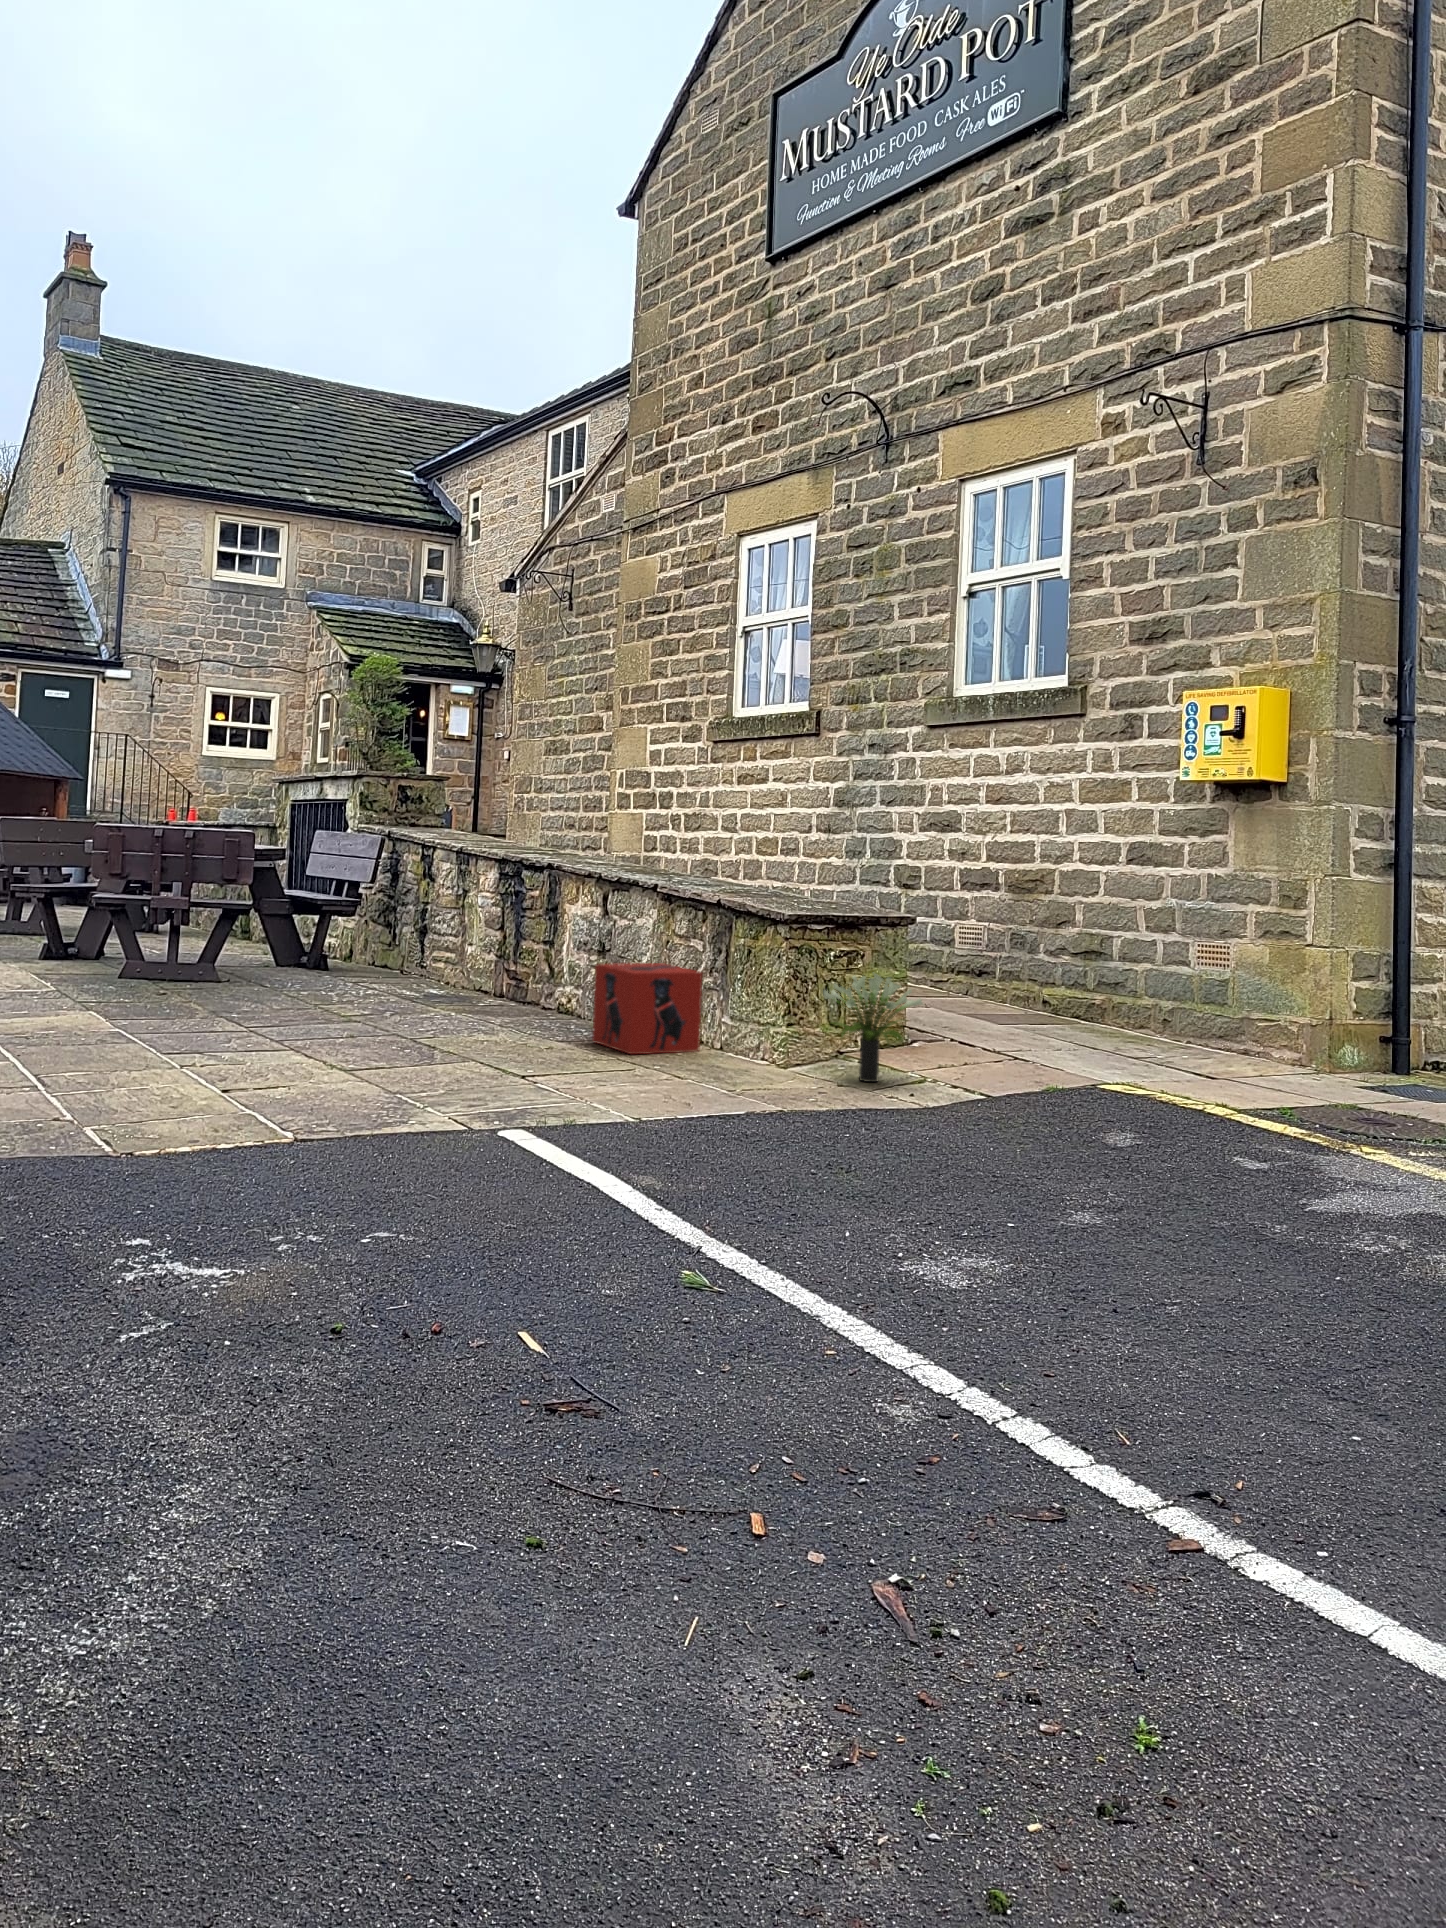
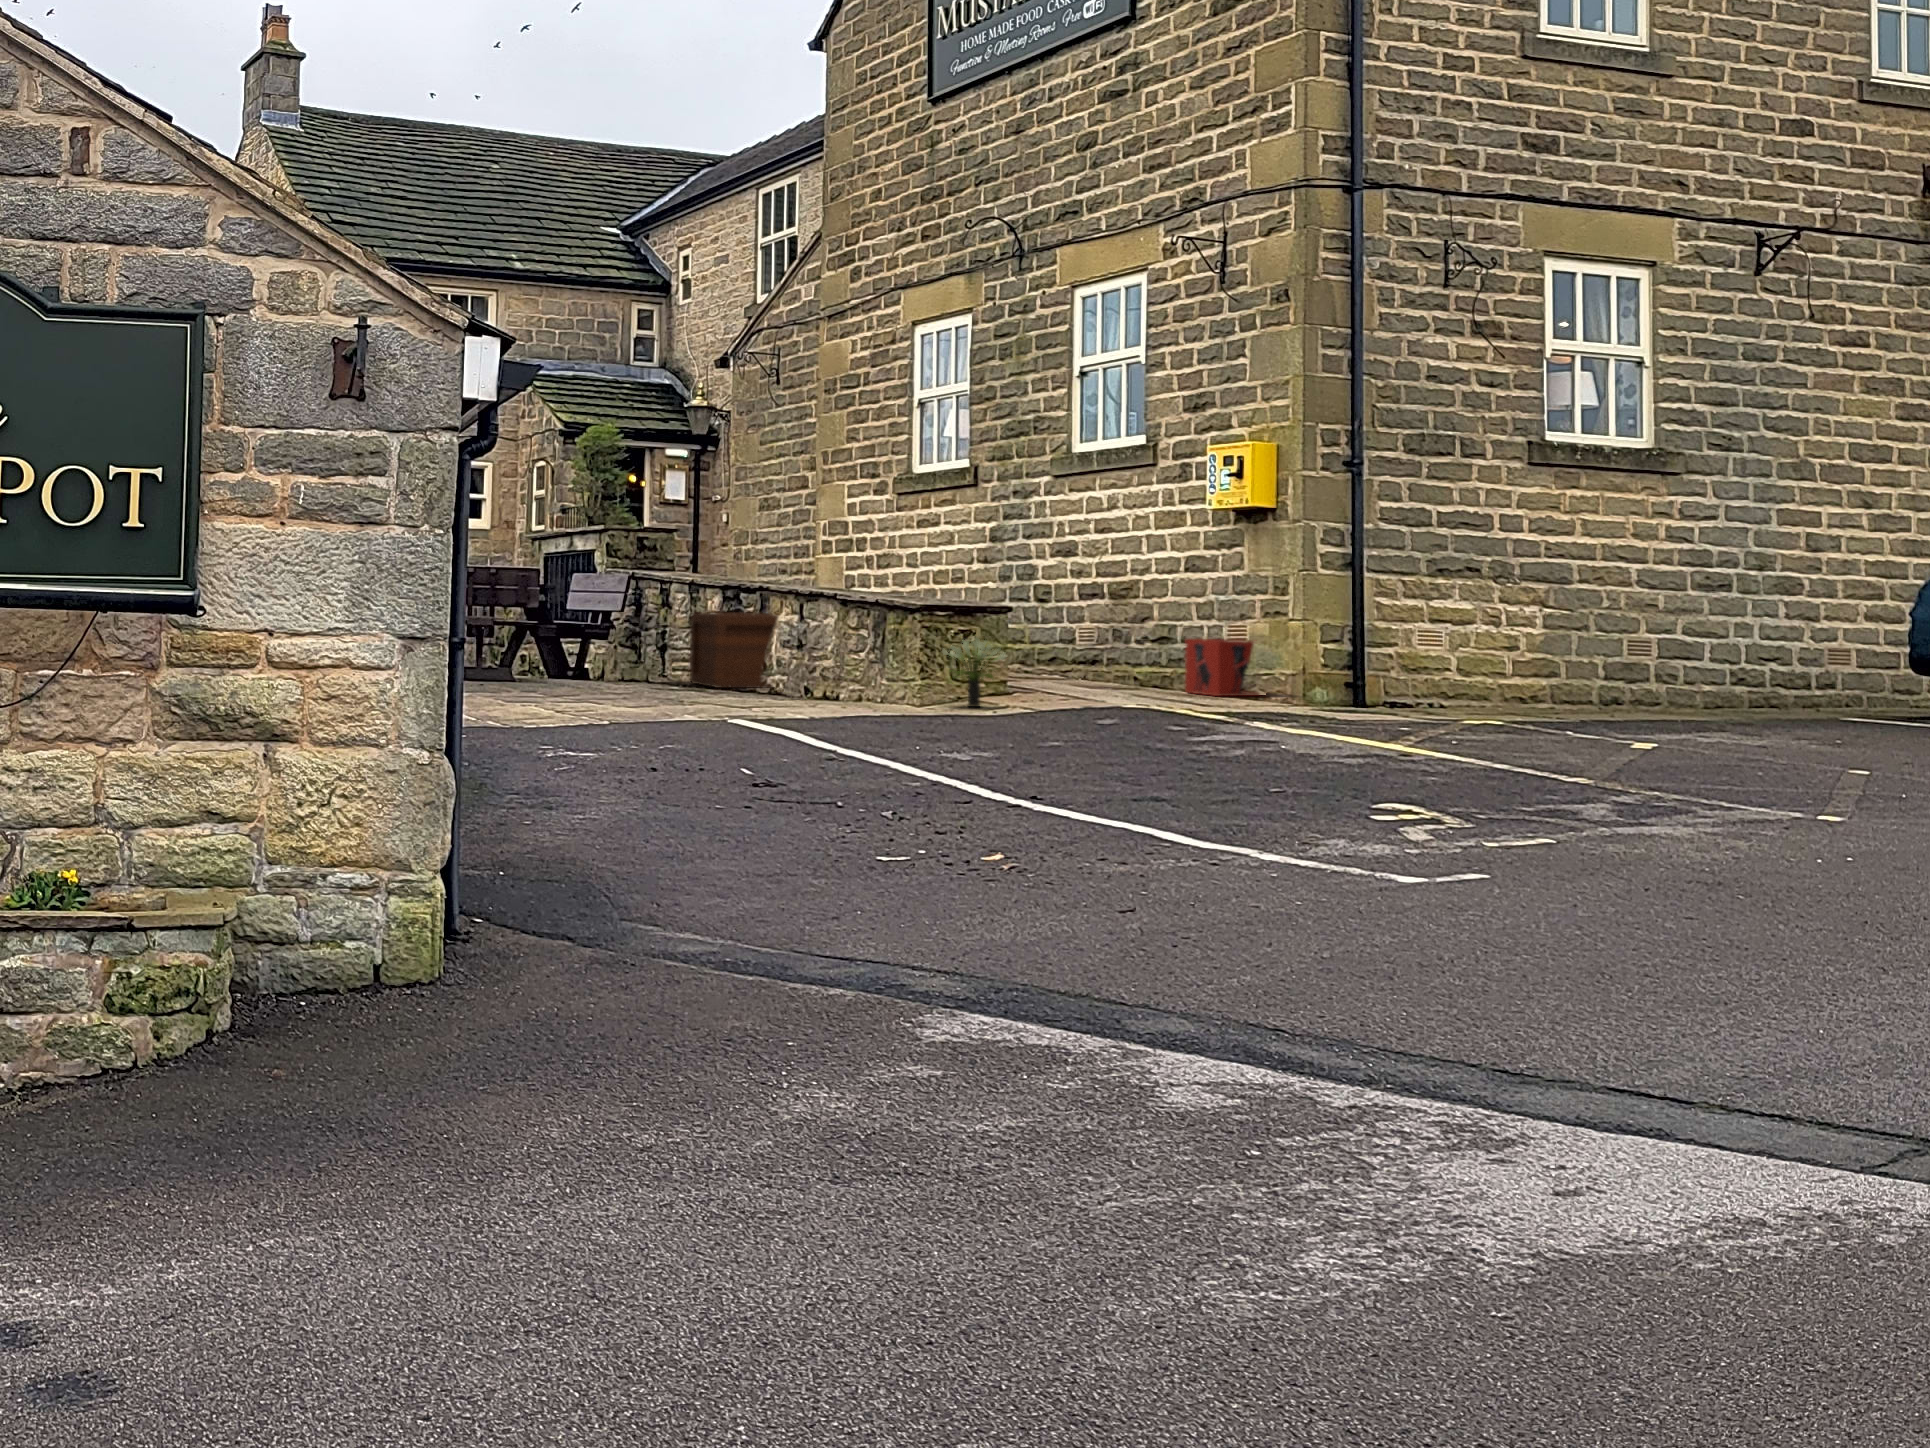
wooden crate: none [444,899,578,1013] -> present [690,612,779,688]
storage box: present [592,963,702,1054] -> present [1185,639,1259,696]

